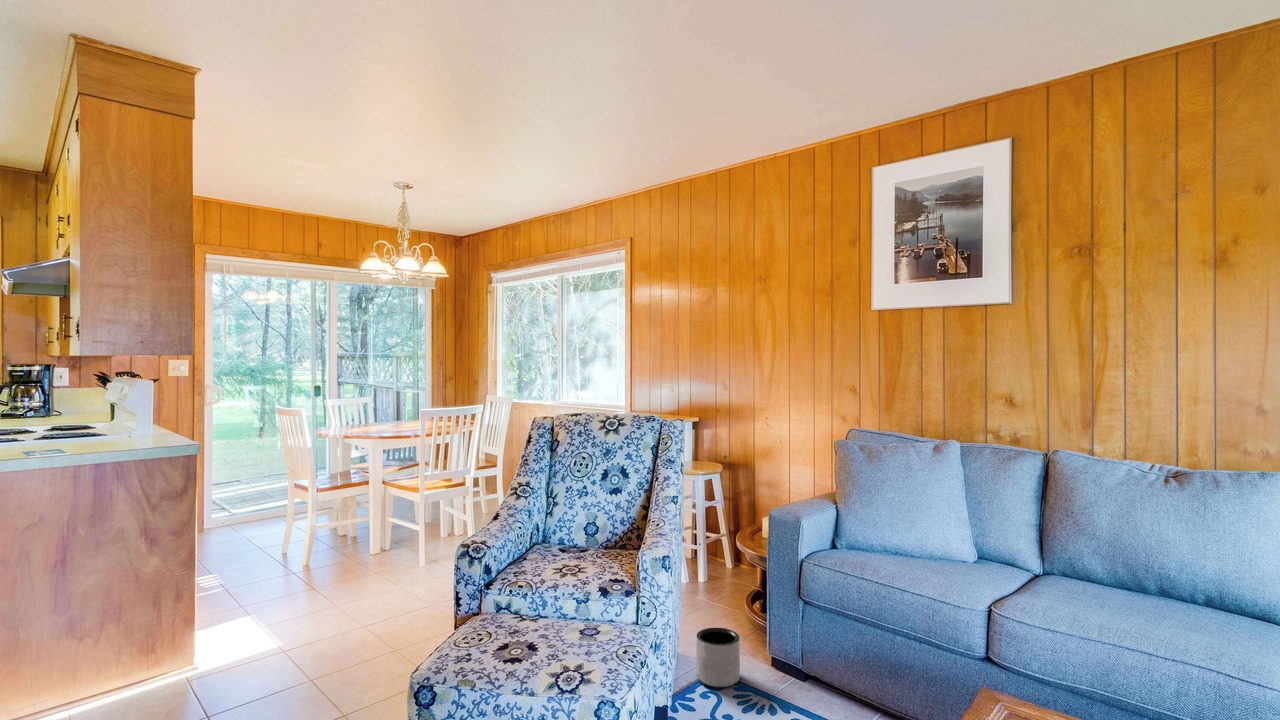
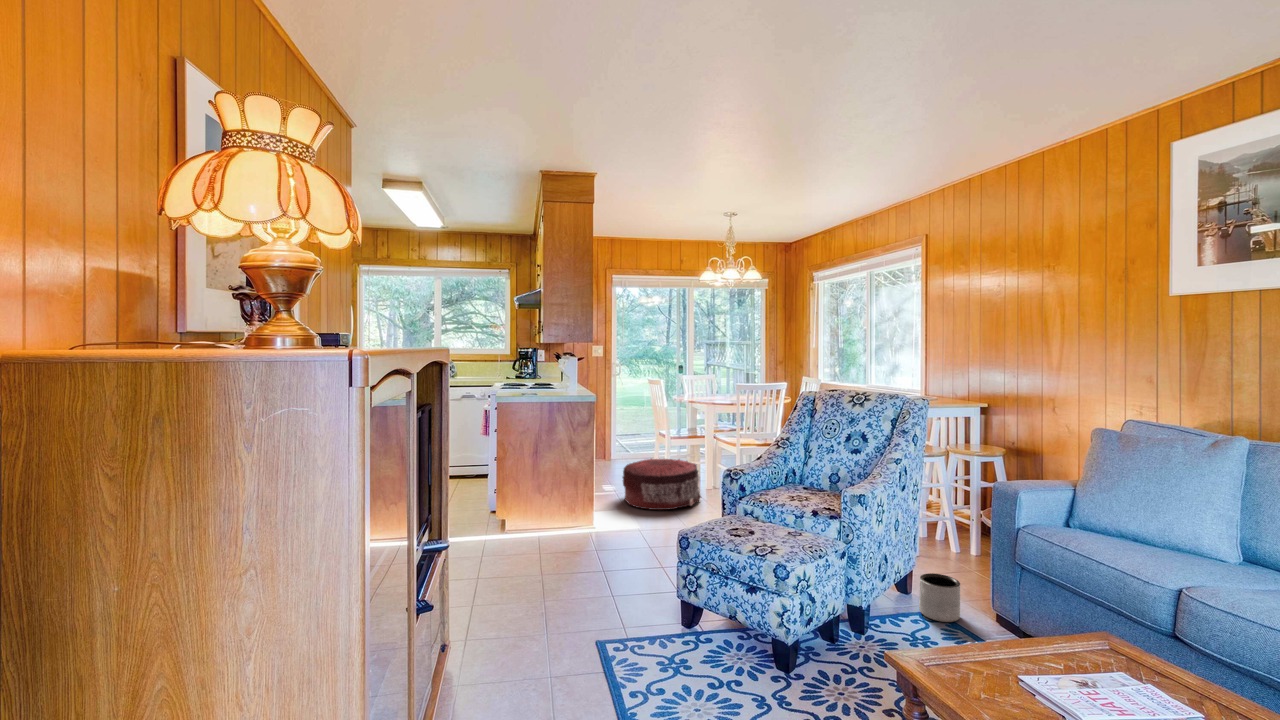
pouf: none [236,522,369,610] -> present [623,459,701,510]

